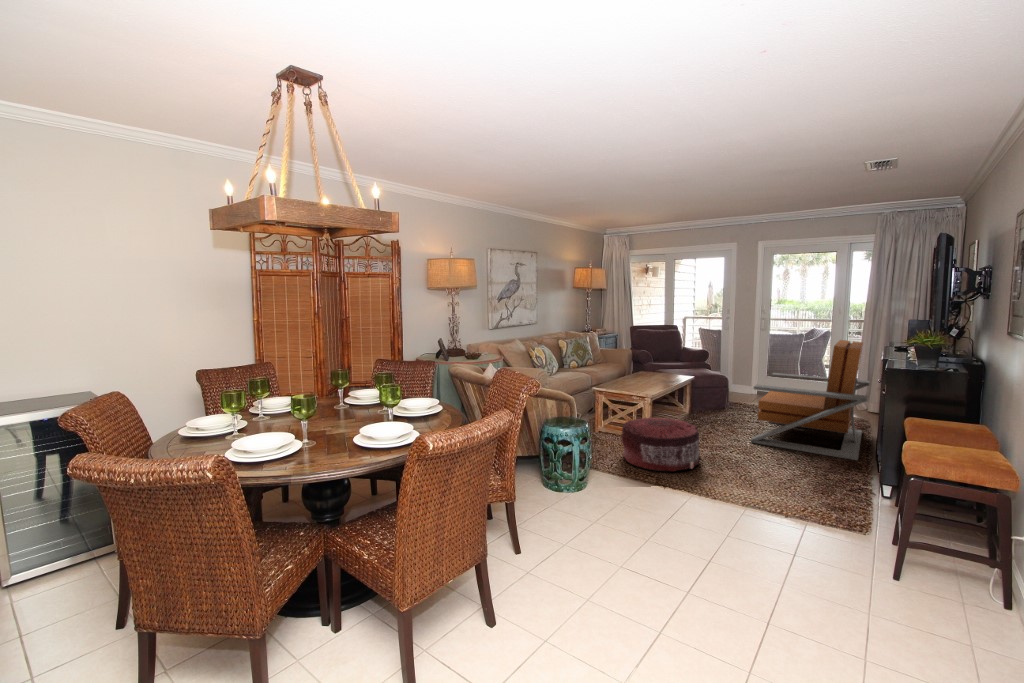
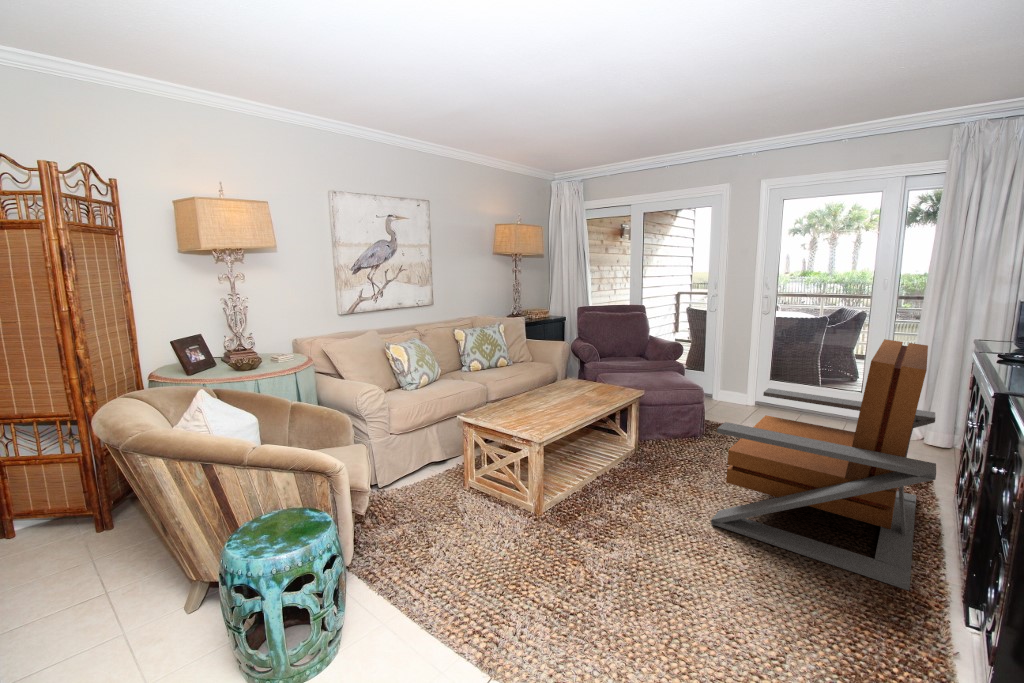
pouf: present [622,417,701,471] -> none [449,484,594,626]

